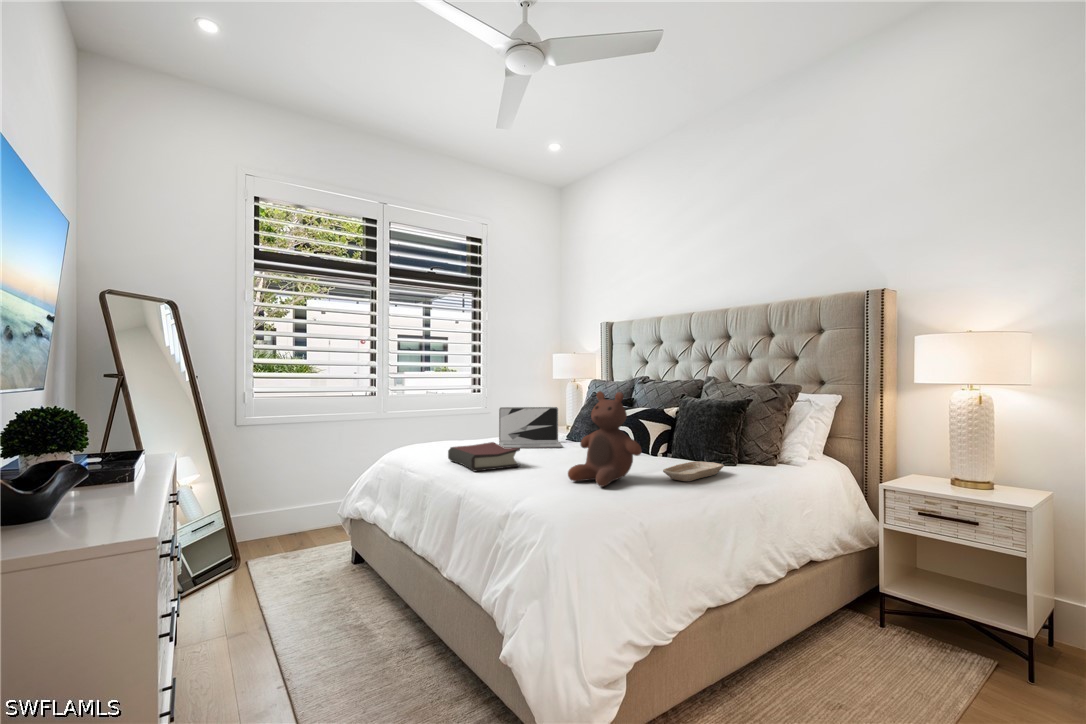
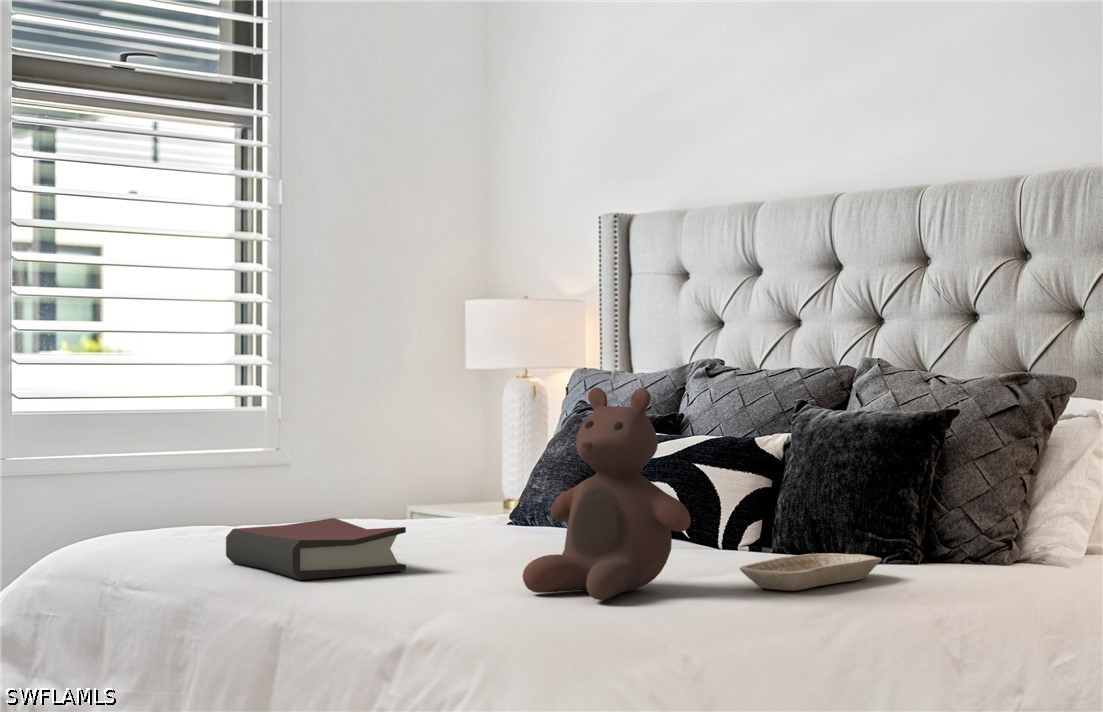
laptop: present [499,407,562,448] -> none [339,437,502,539]

